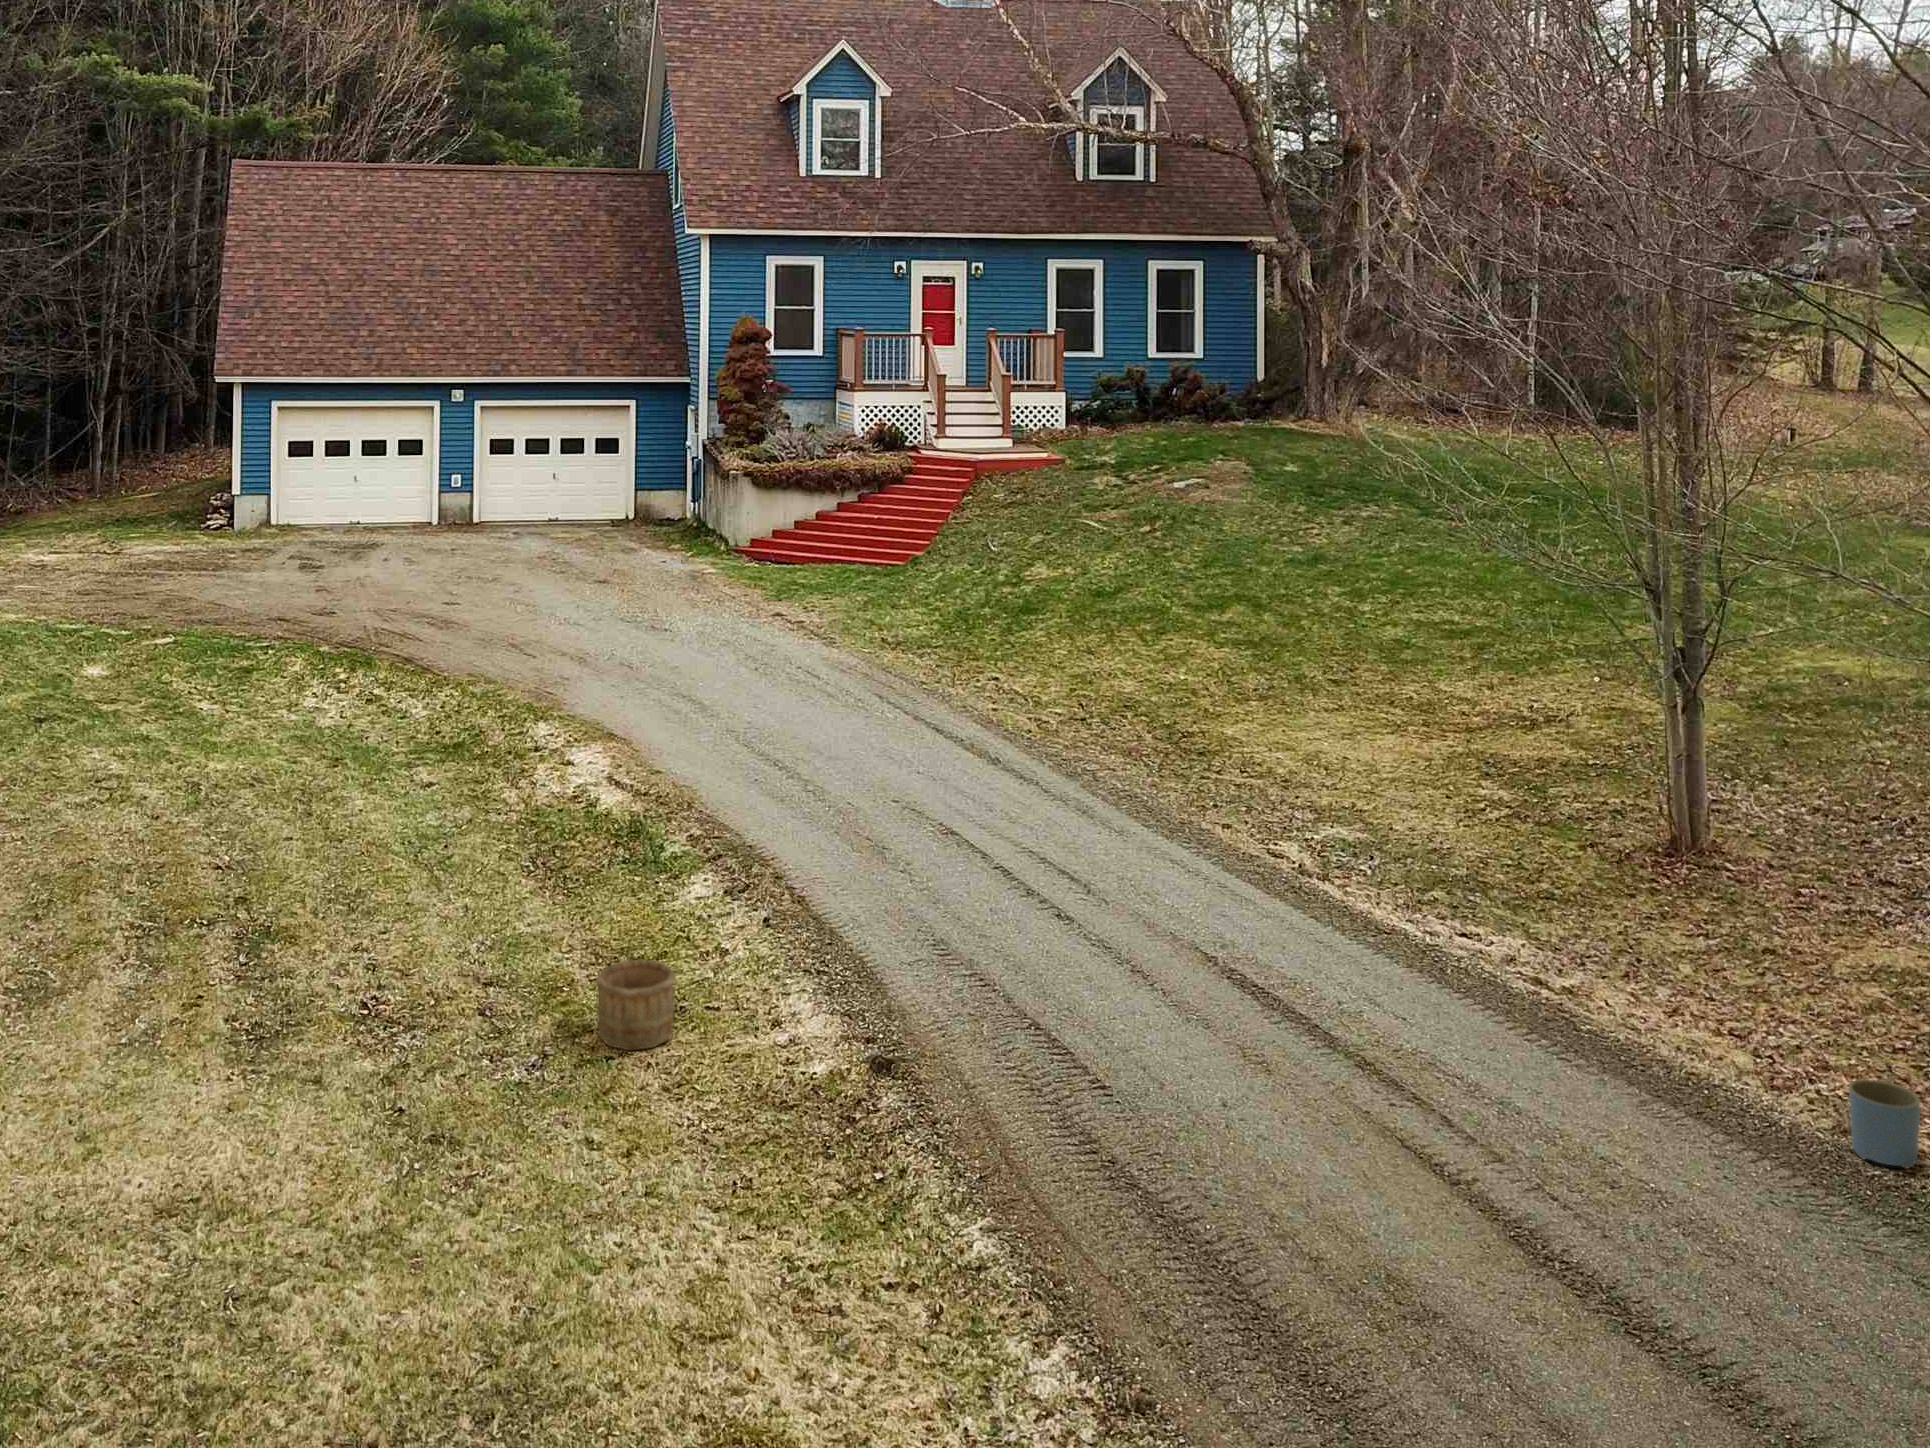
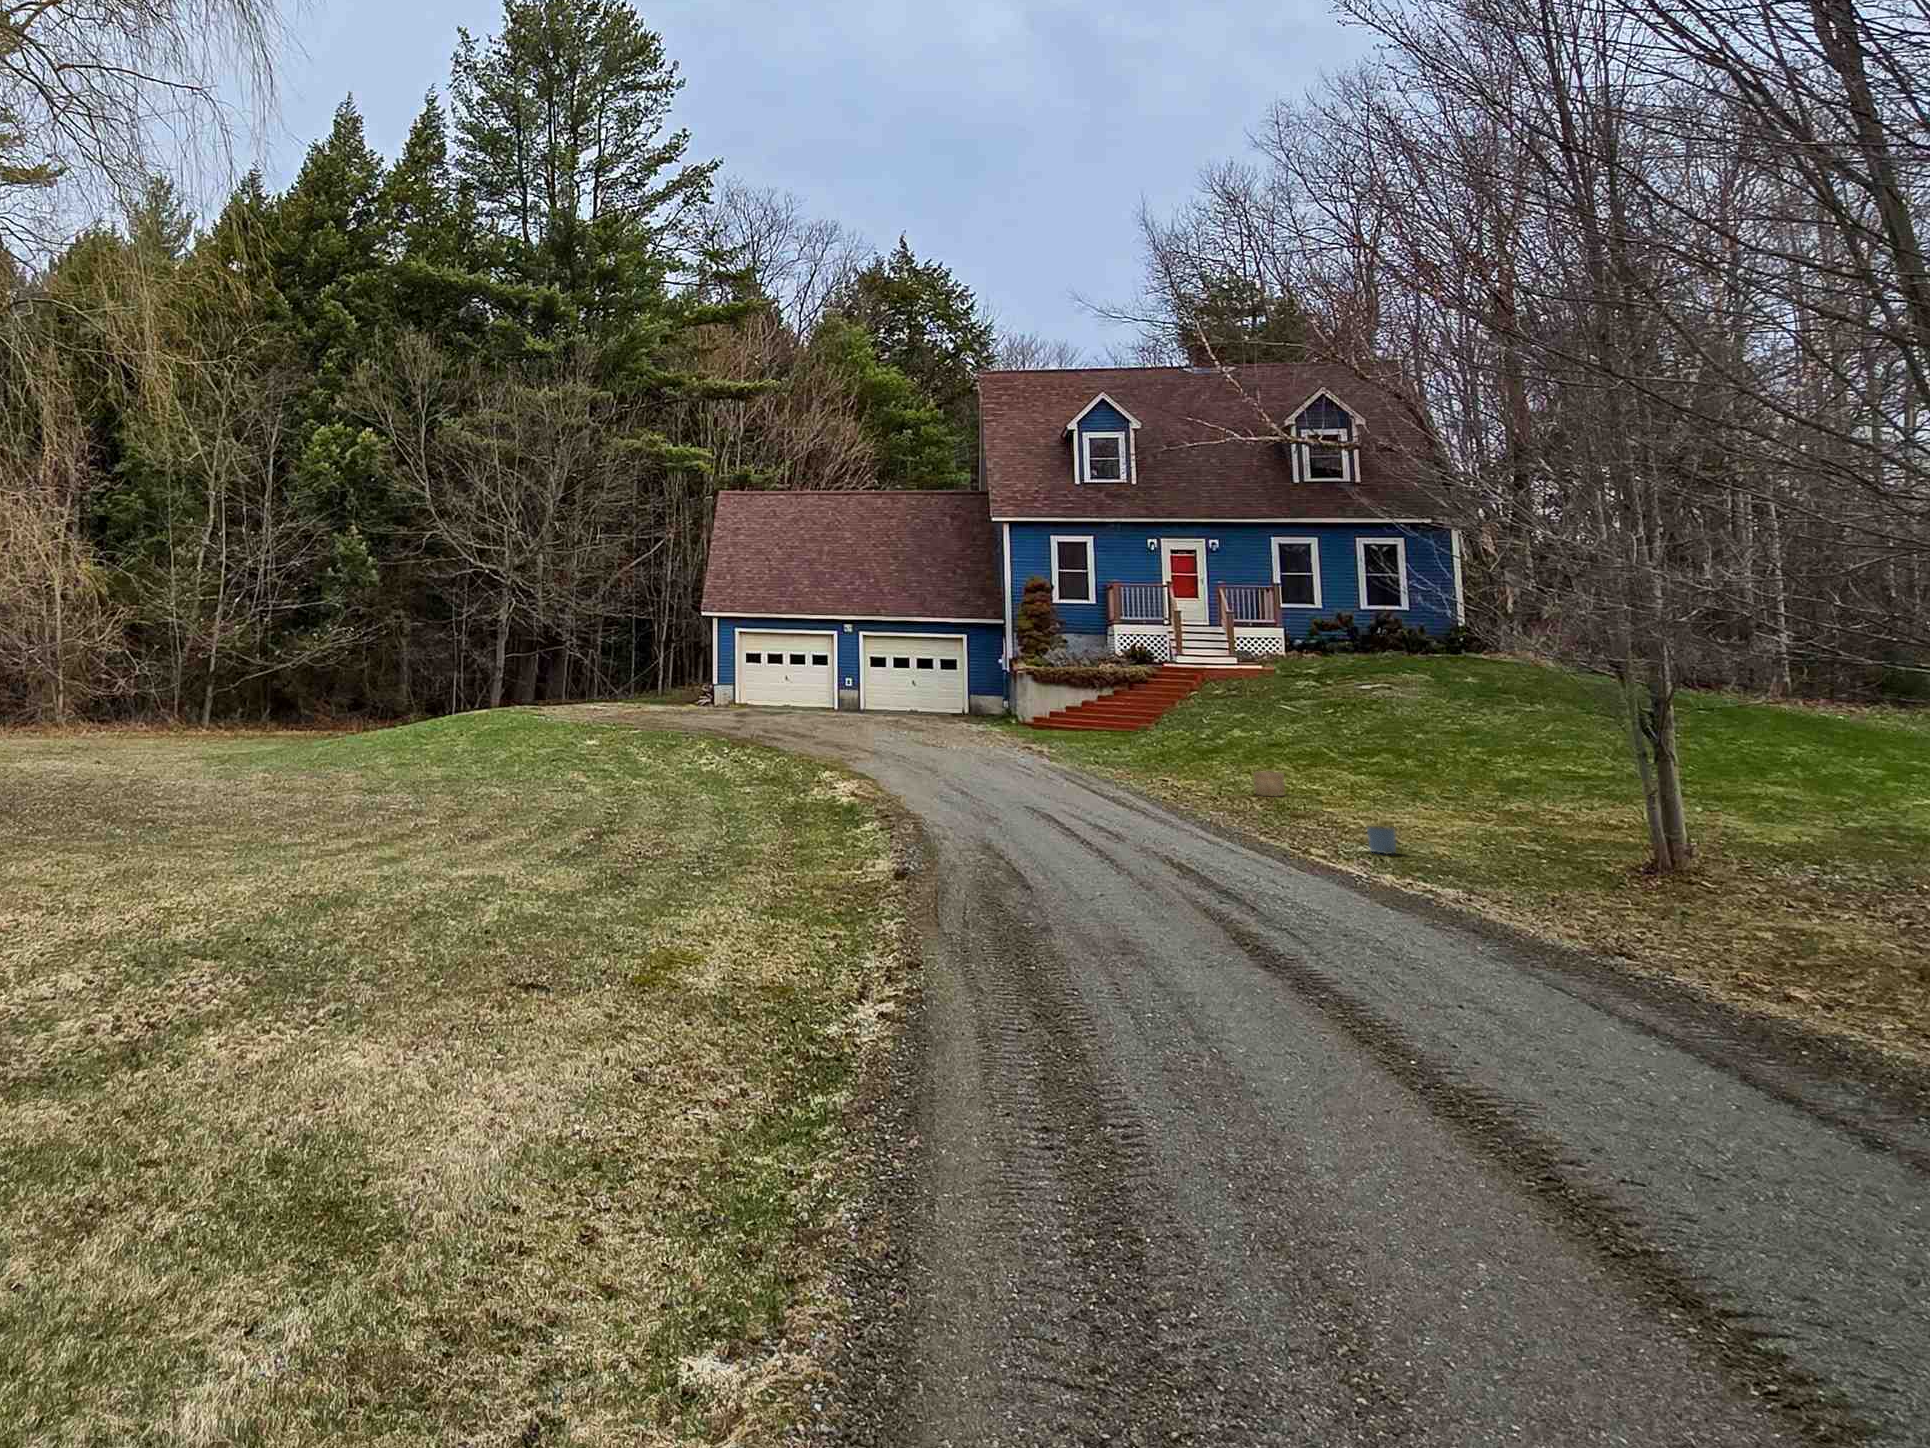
wooden bucket: present [595,959,675,1051] -> present [1254,771,1285,796]

